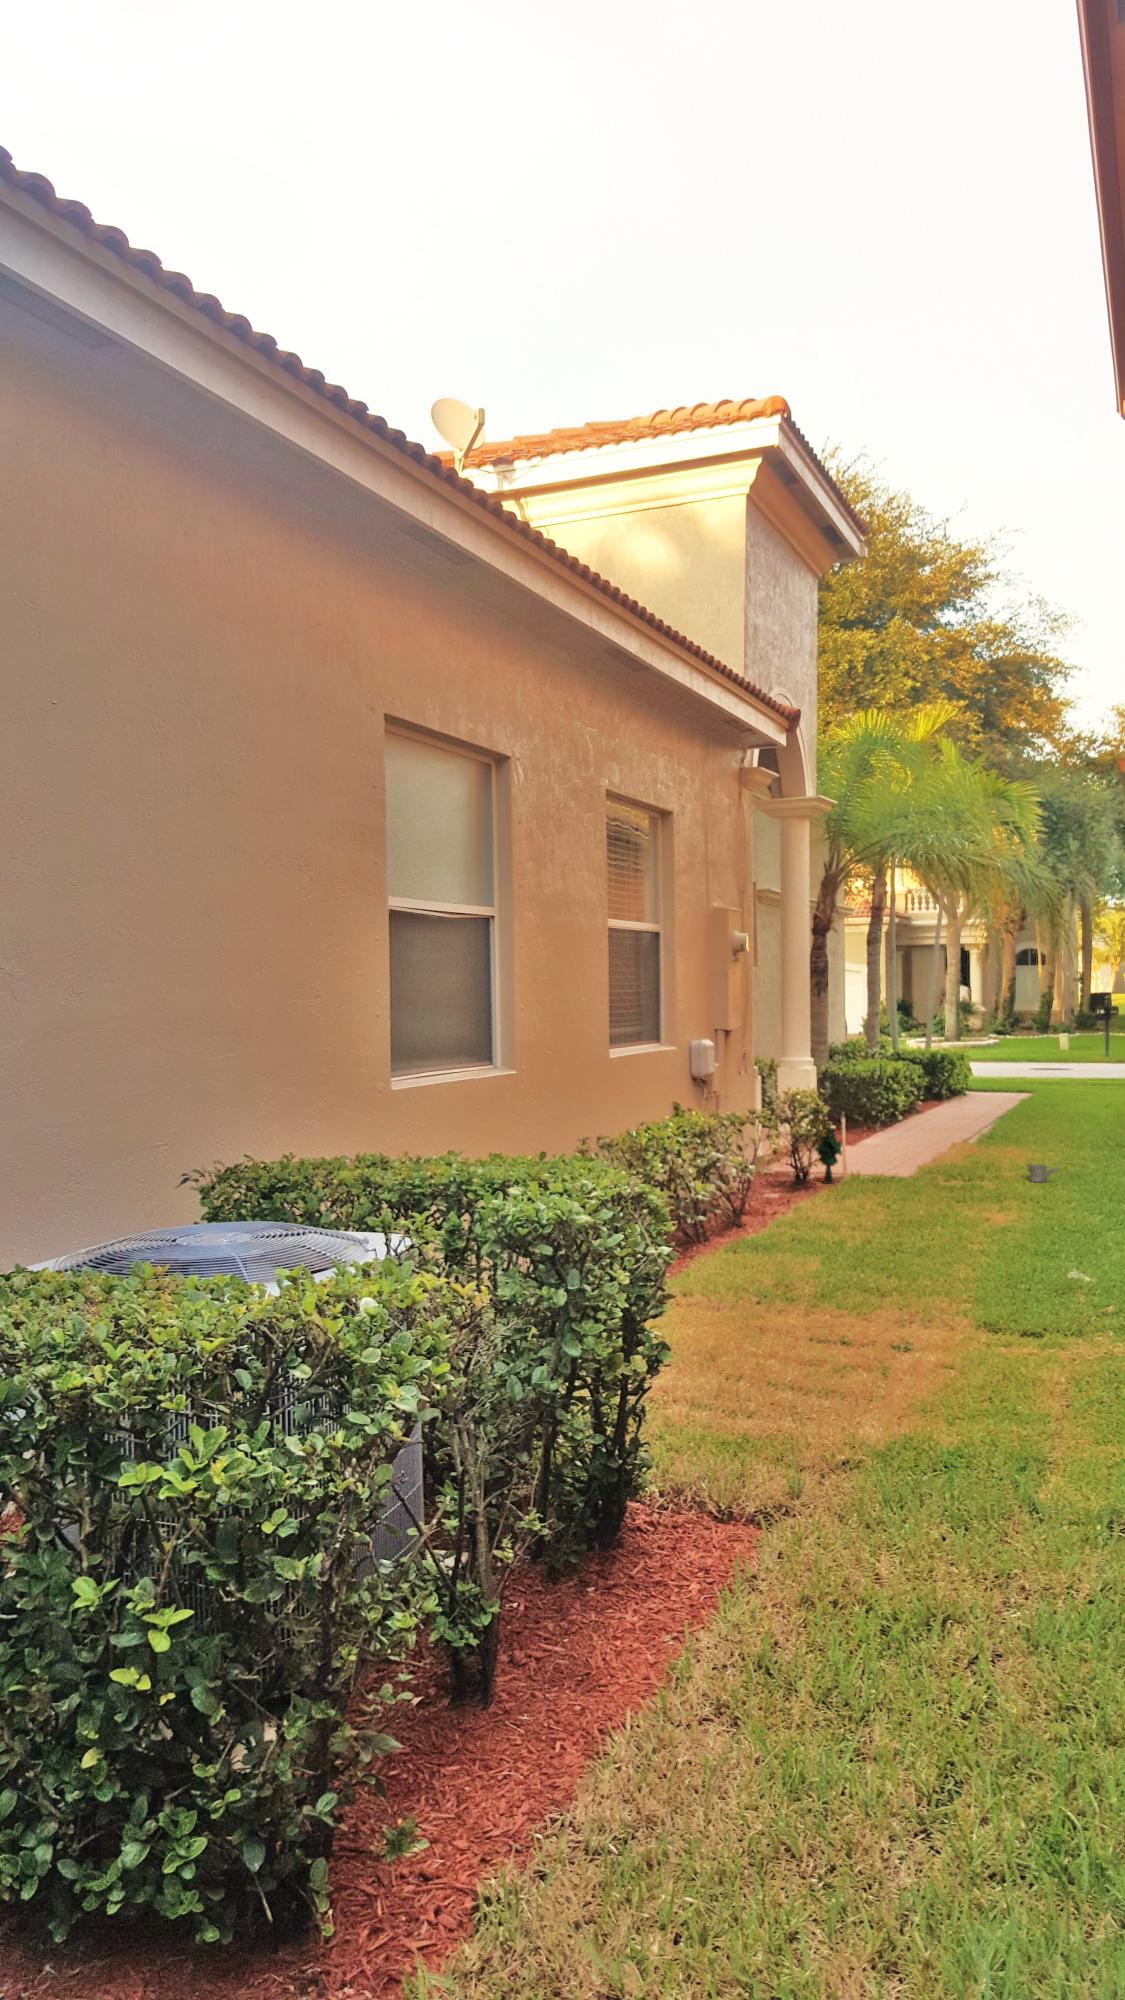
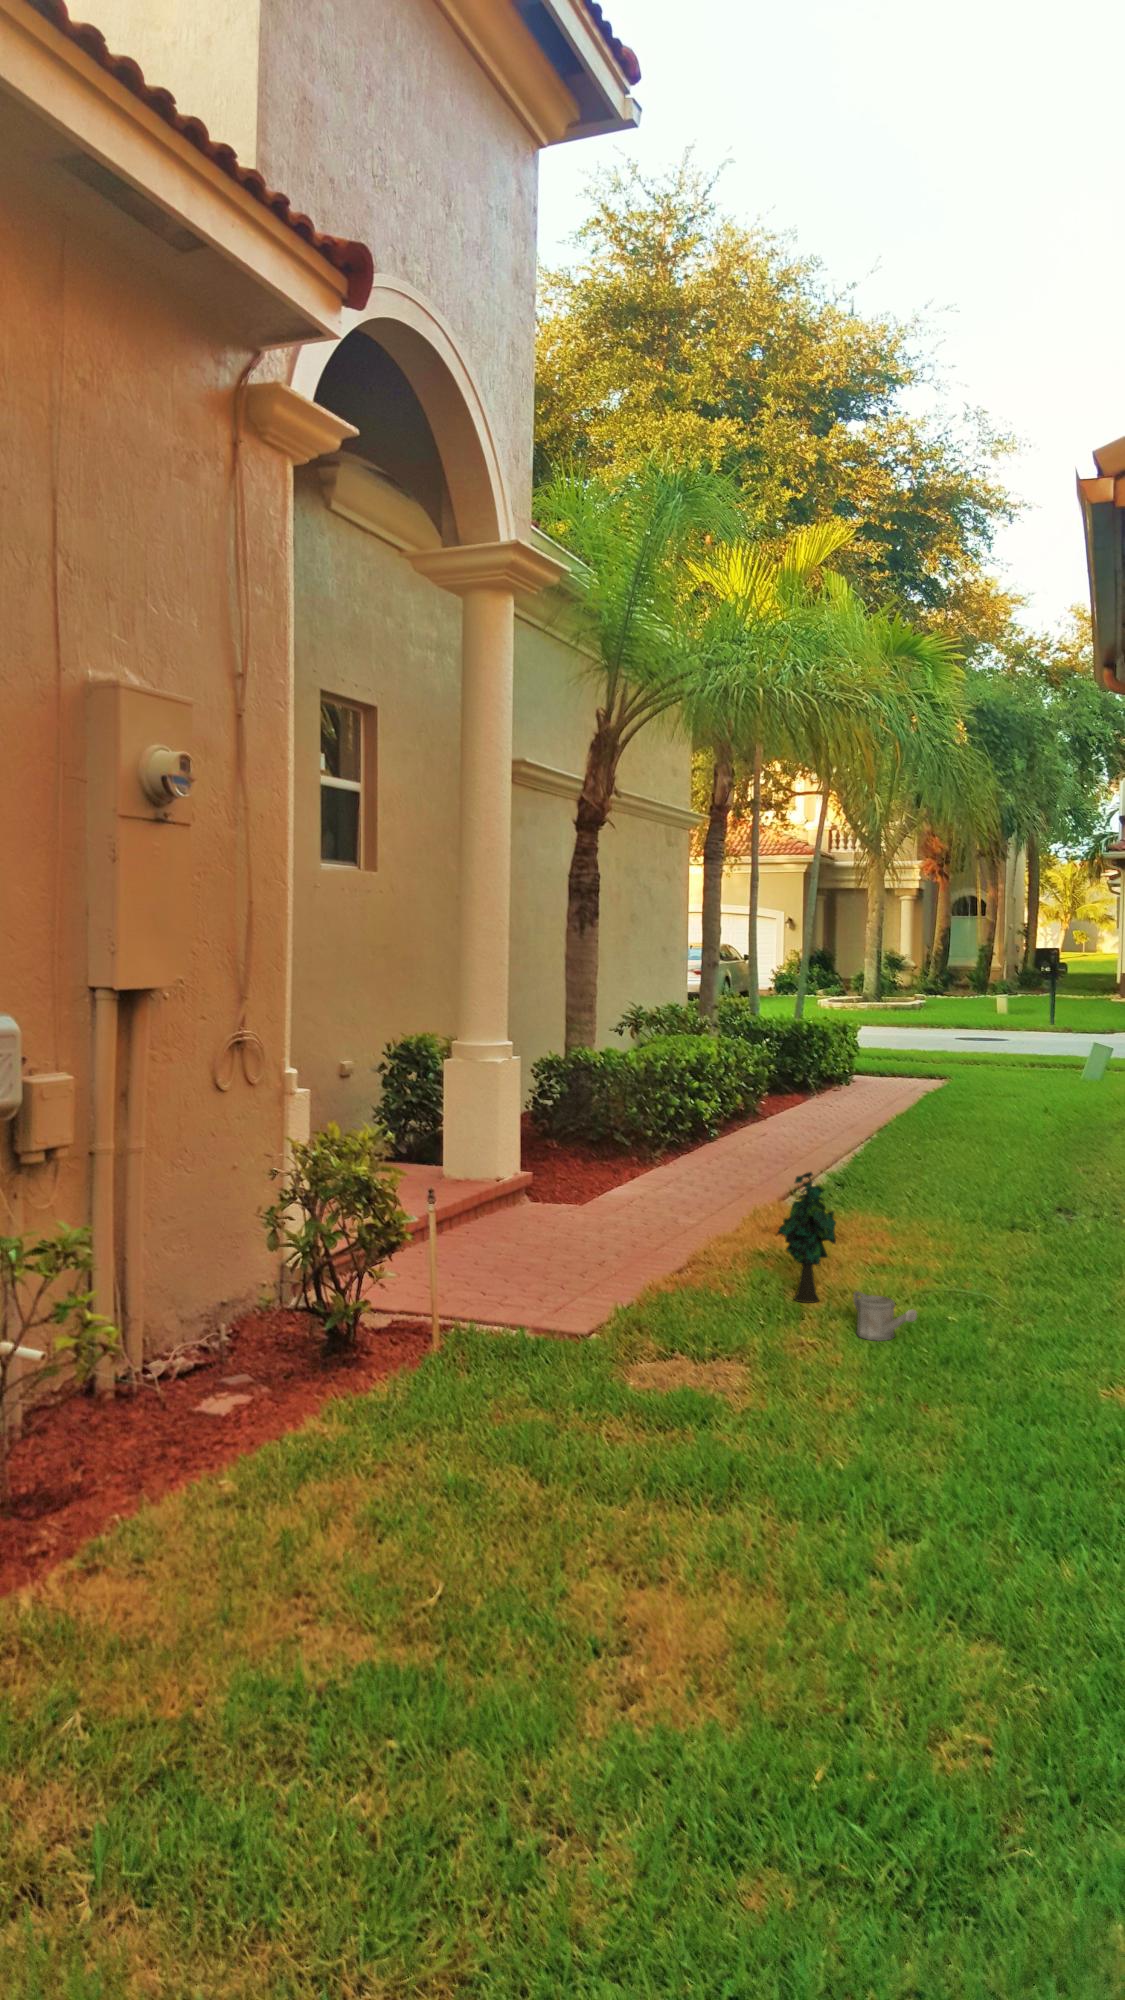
decorative plant: present [815,1123,842,1184] -> present [777,1172,836,1303]

